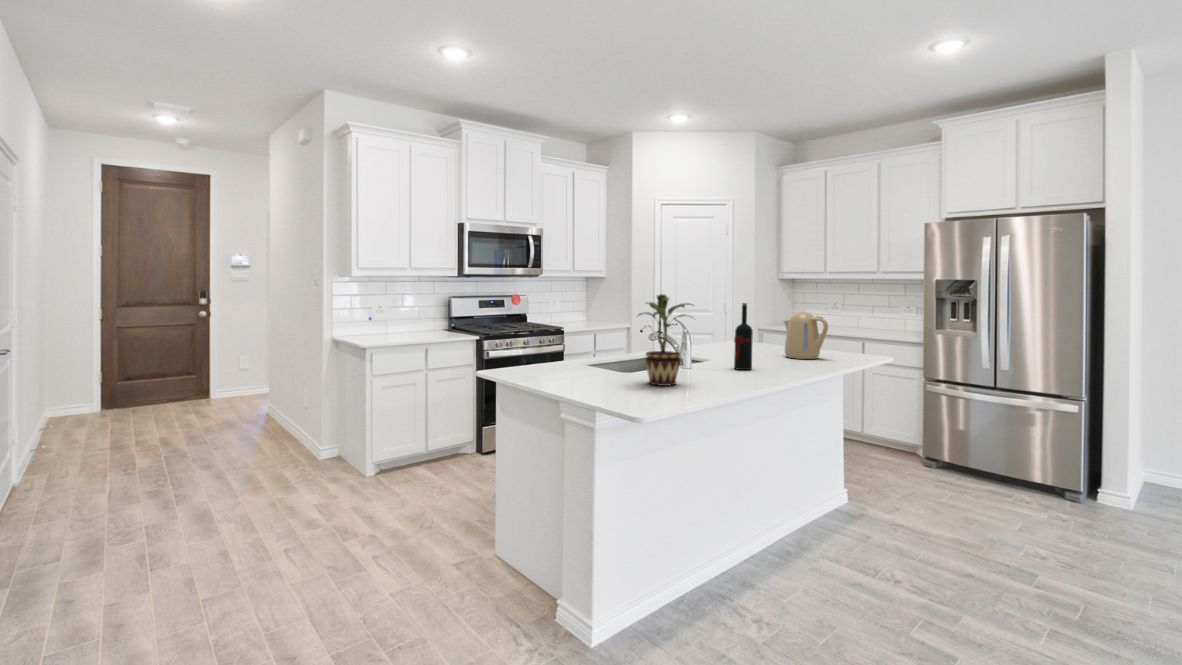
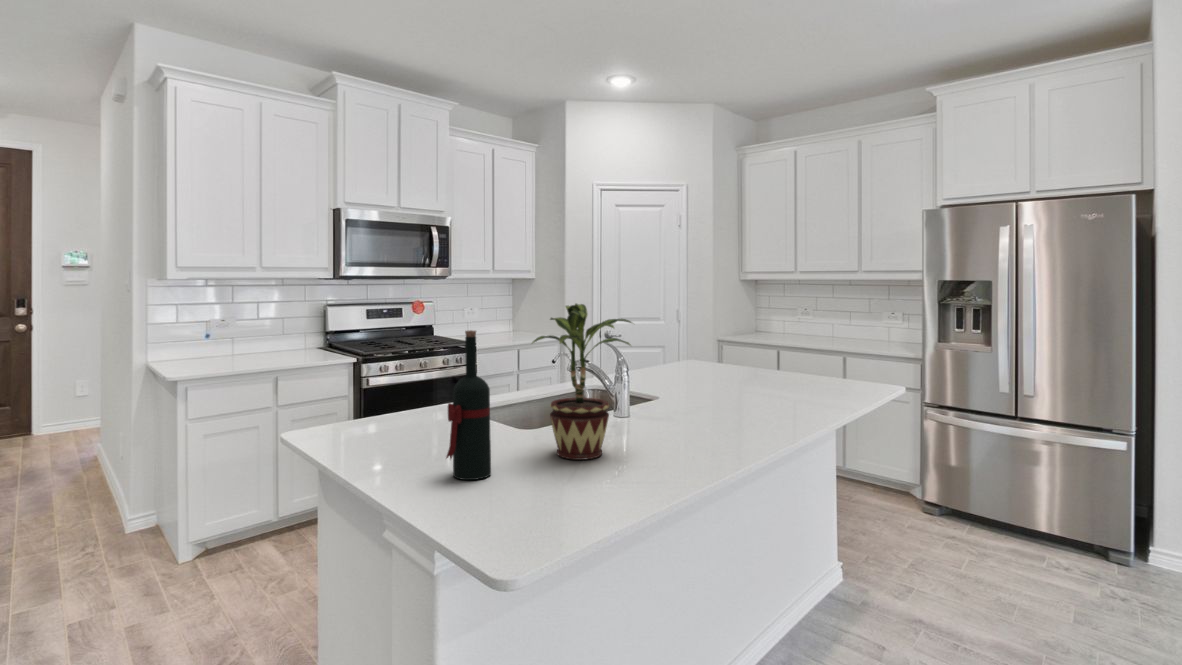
wine bottle: present [734,303,753,370] -> present [446,330,491,480]
kettle: present [784,312,828,359] -> none [759,325,823,392]

